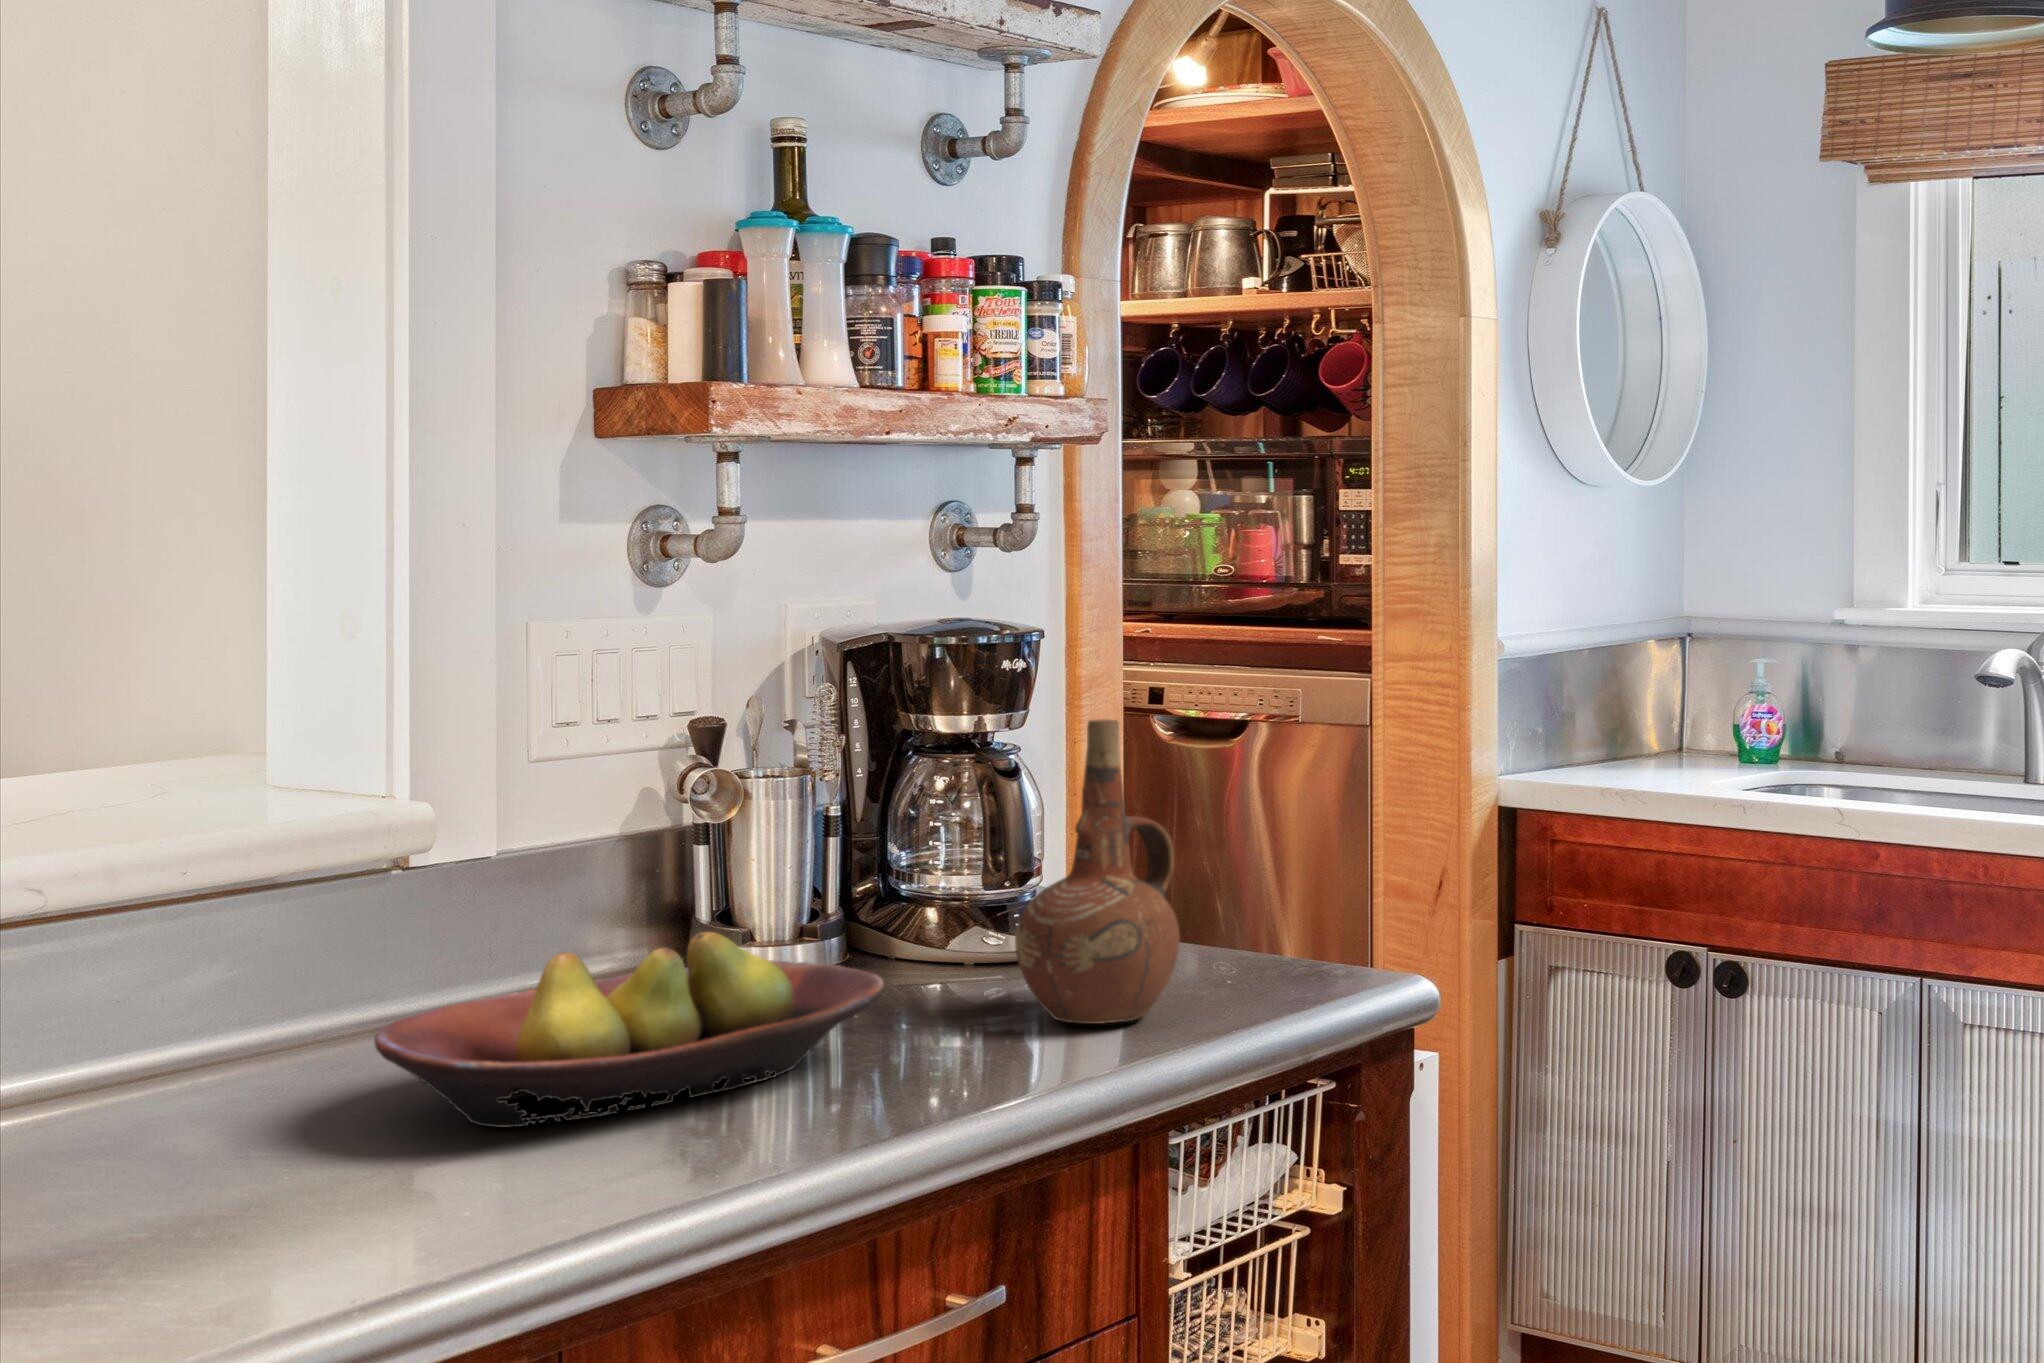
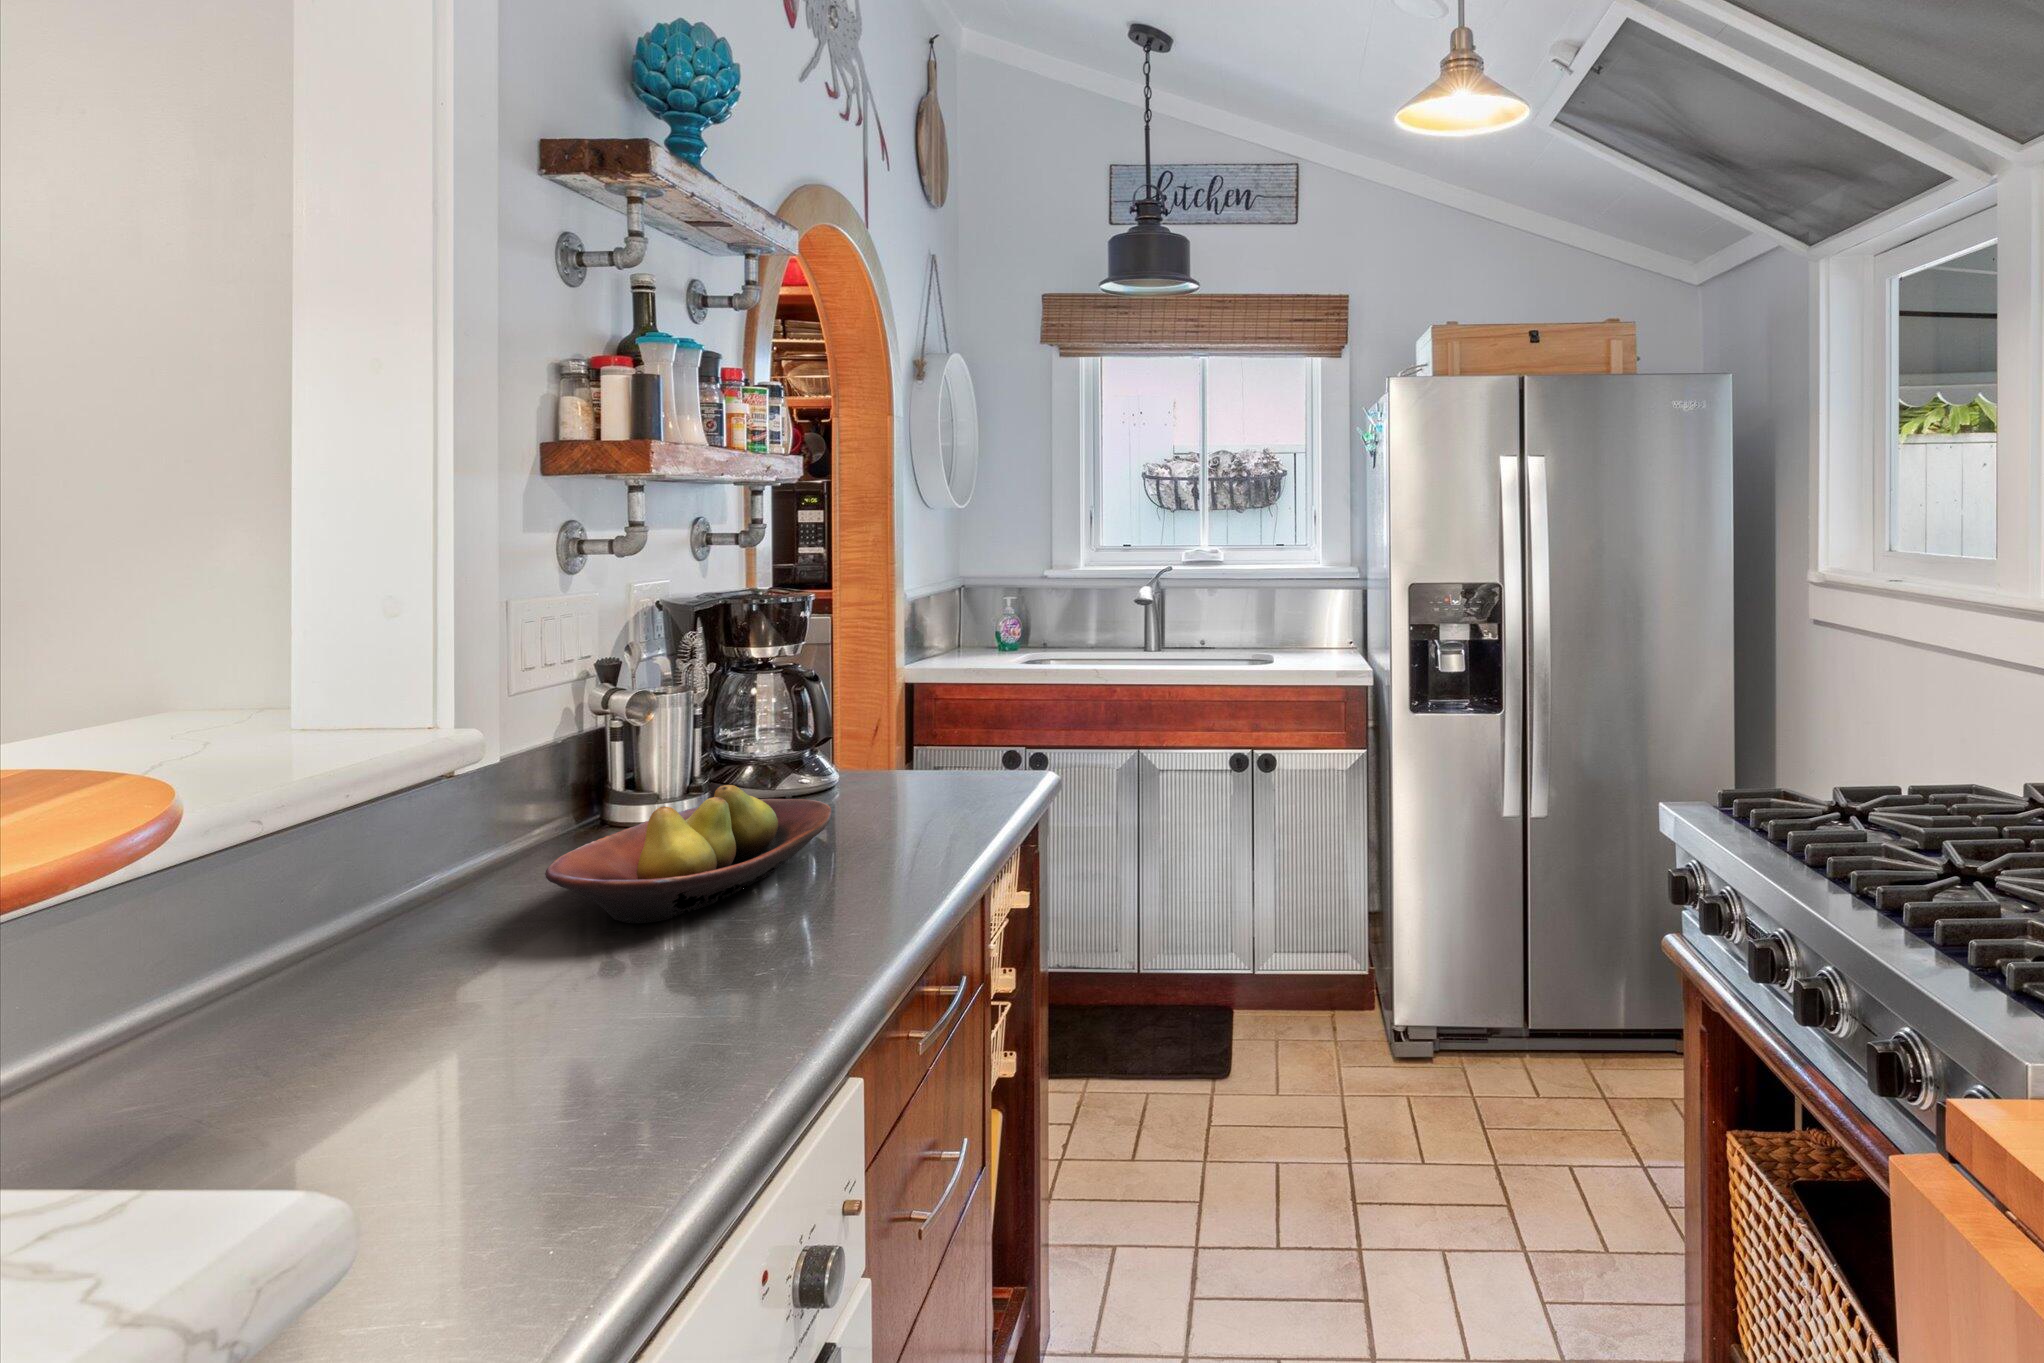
ceramic pitcher: present [1015,719,1180,1024] -> none [860,641,956,814]

